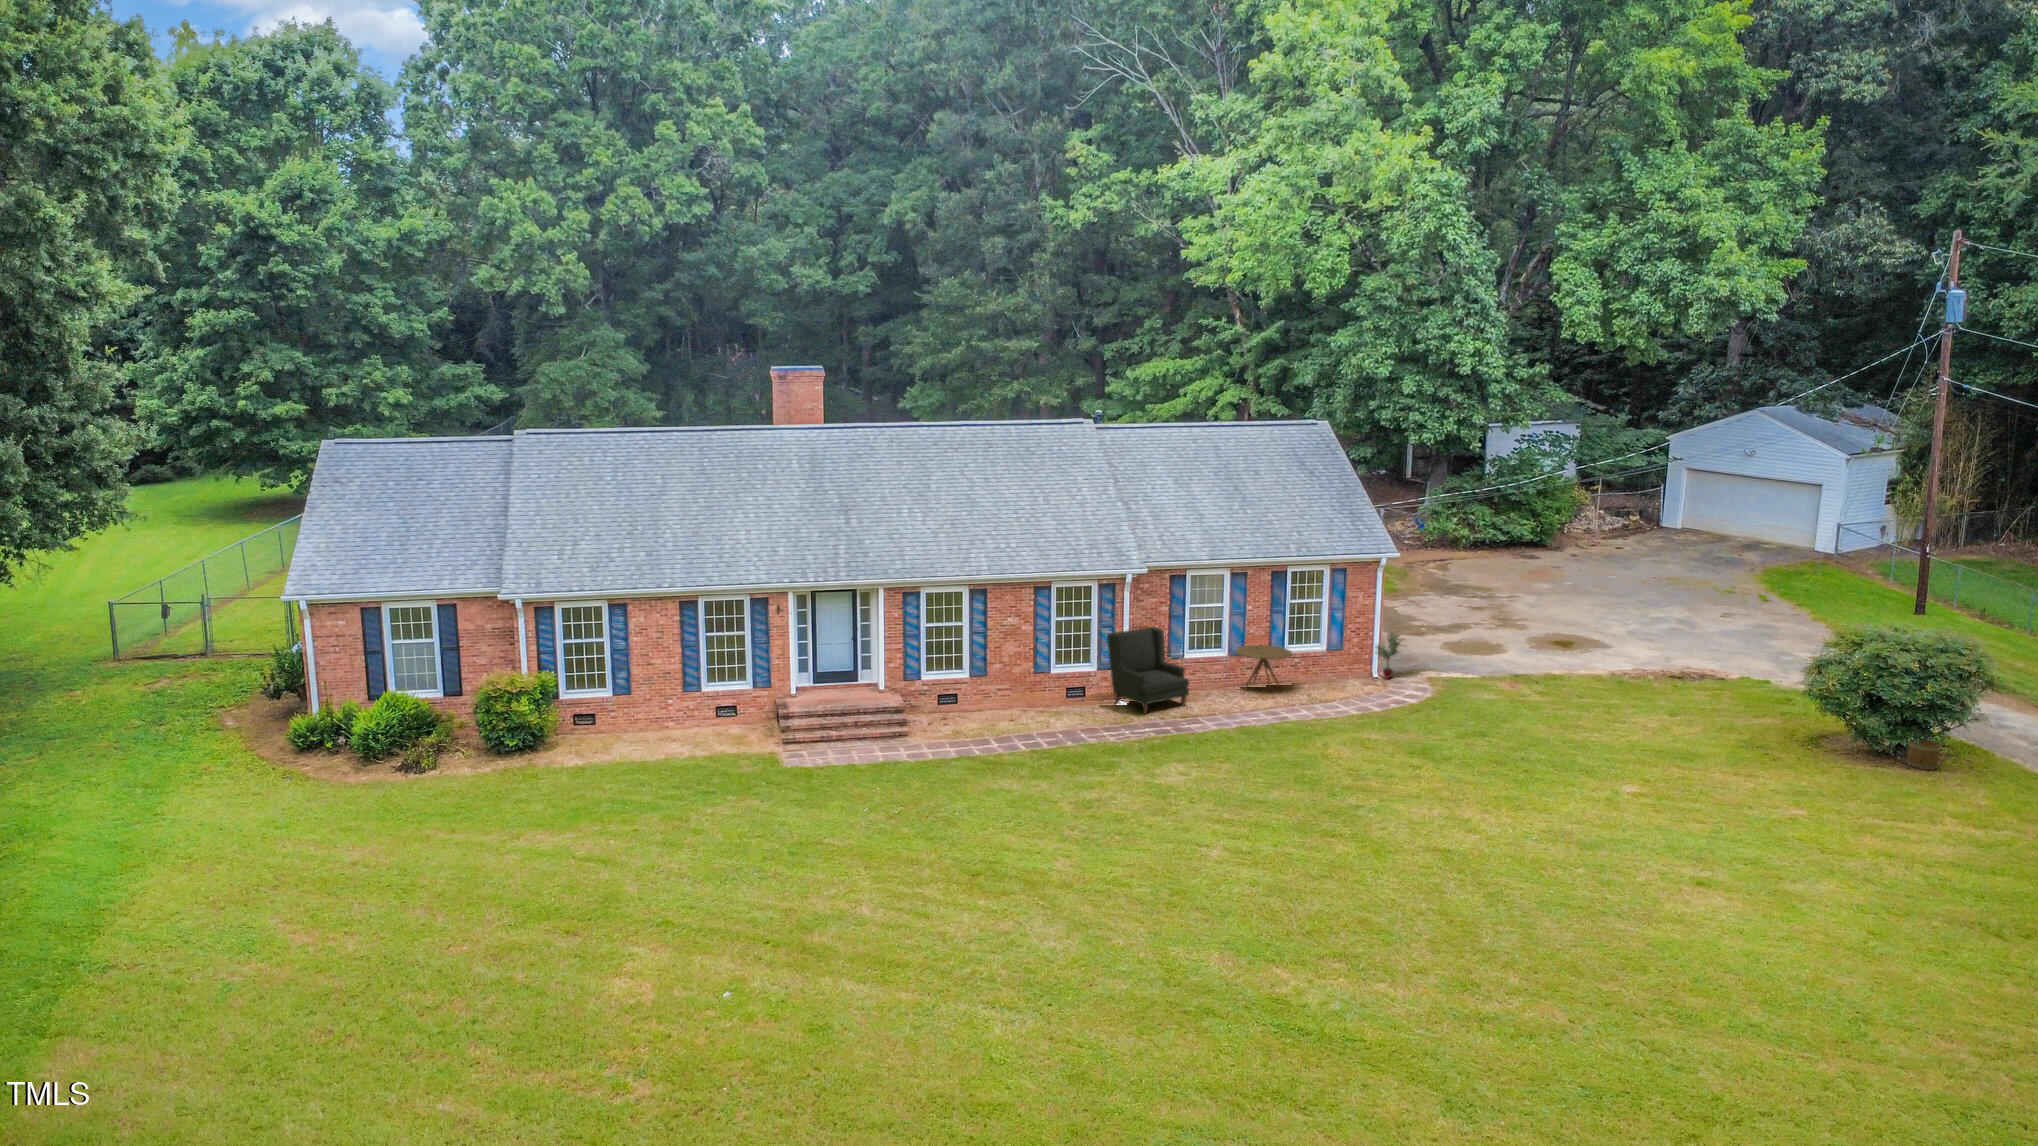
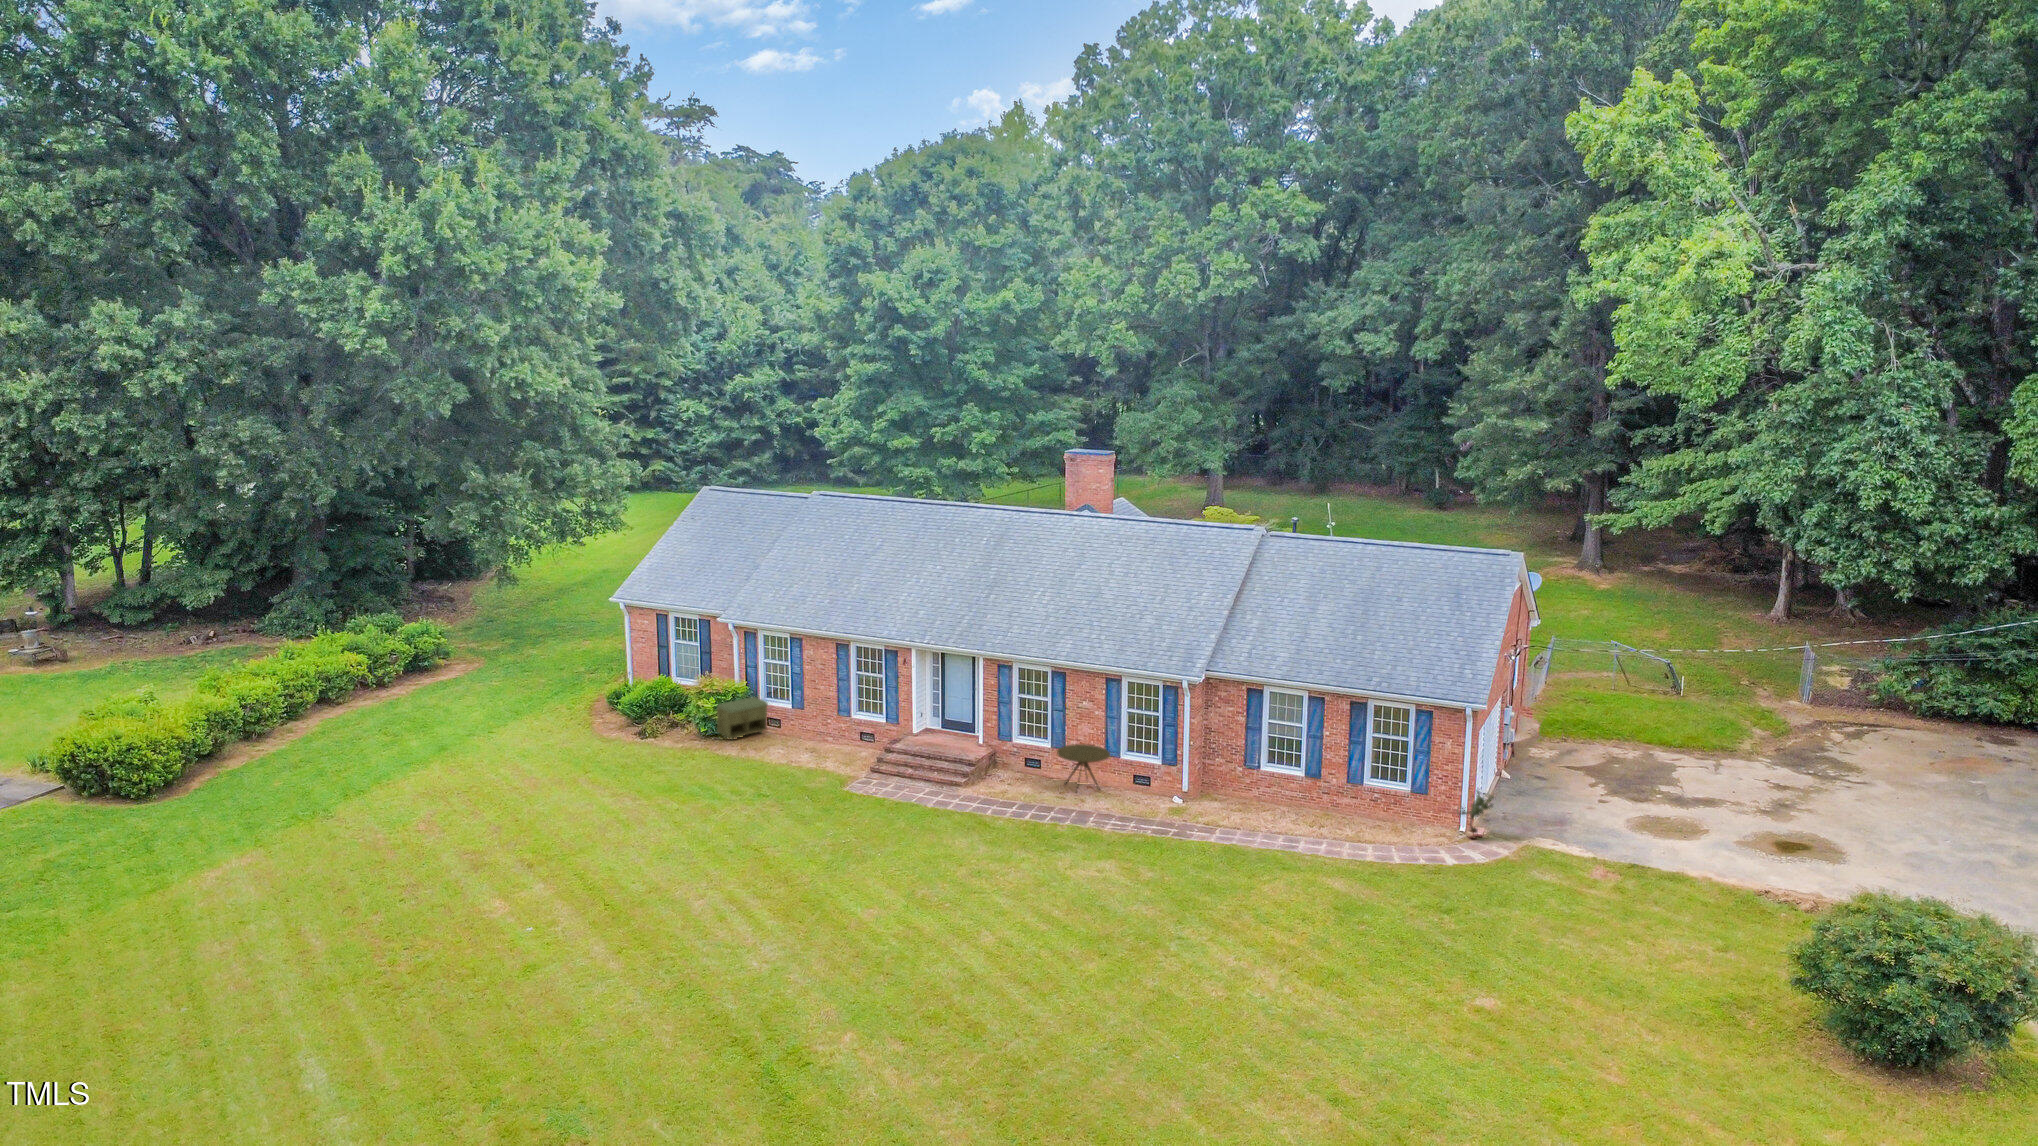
chair: present [1107,627,1189,714] -> none [1158,733,1220,814]
round table: present [1236,645,1292,690] -> present [1057,744,1110,788]
storage bench: none [533,693,593,754] -> present [717,697,768,739]
bucket: present [1906,740,1941,770] -> none [1880,1067,1927,1113]

